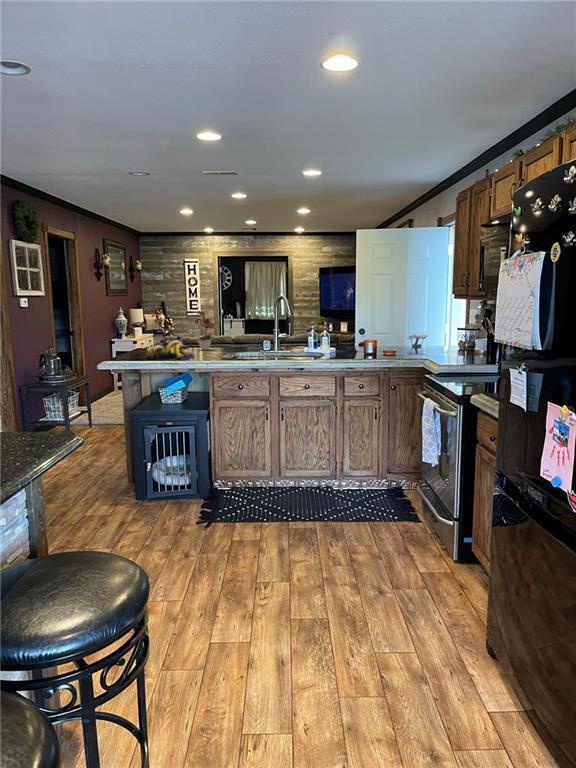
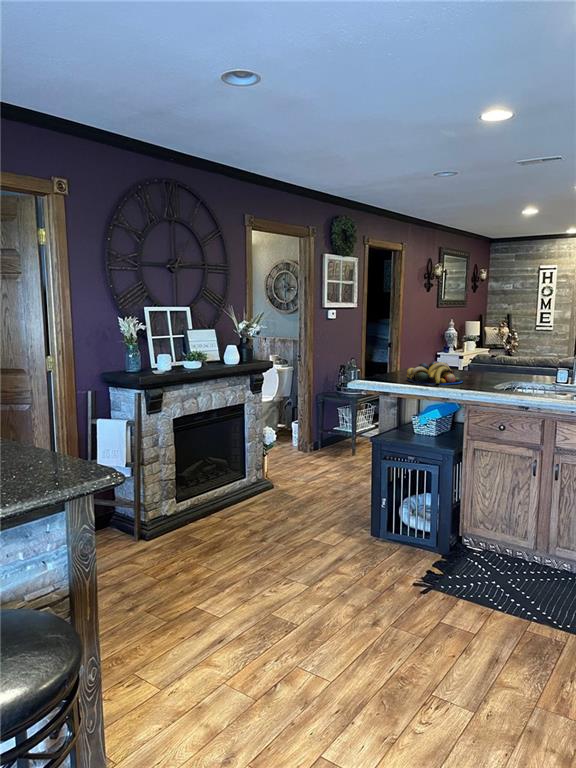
flower arrangement: present [195,311,214,350] -> none [482,326,508,375]

